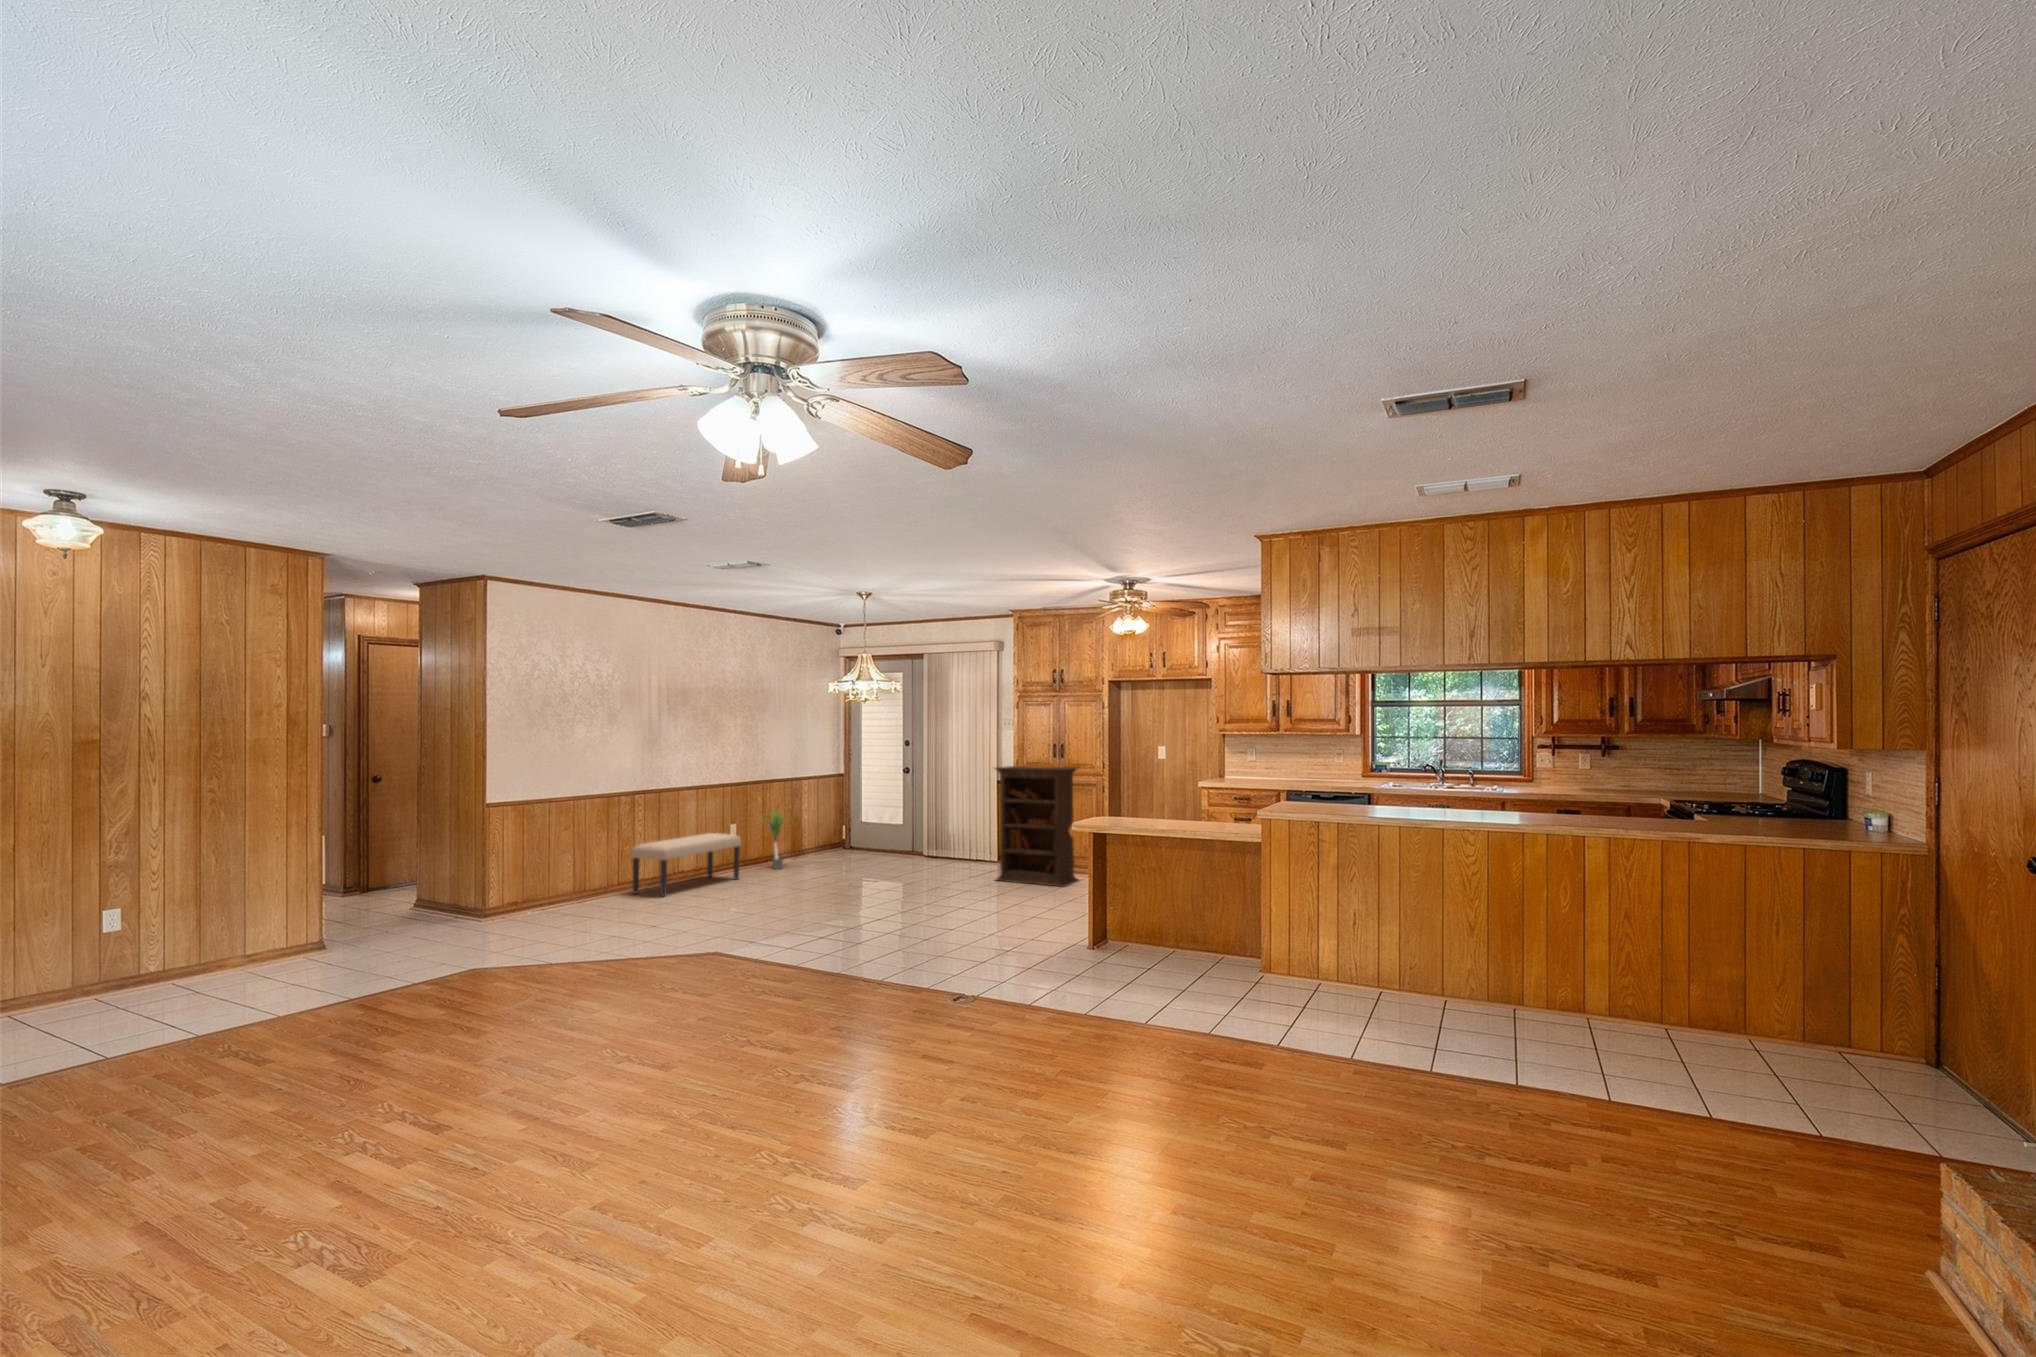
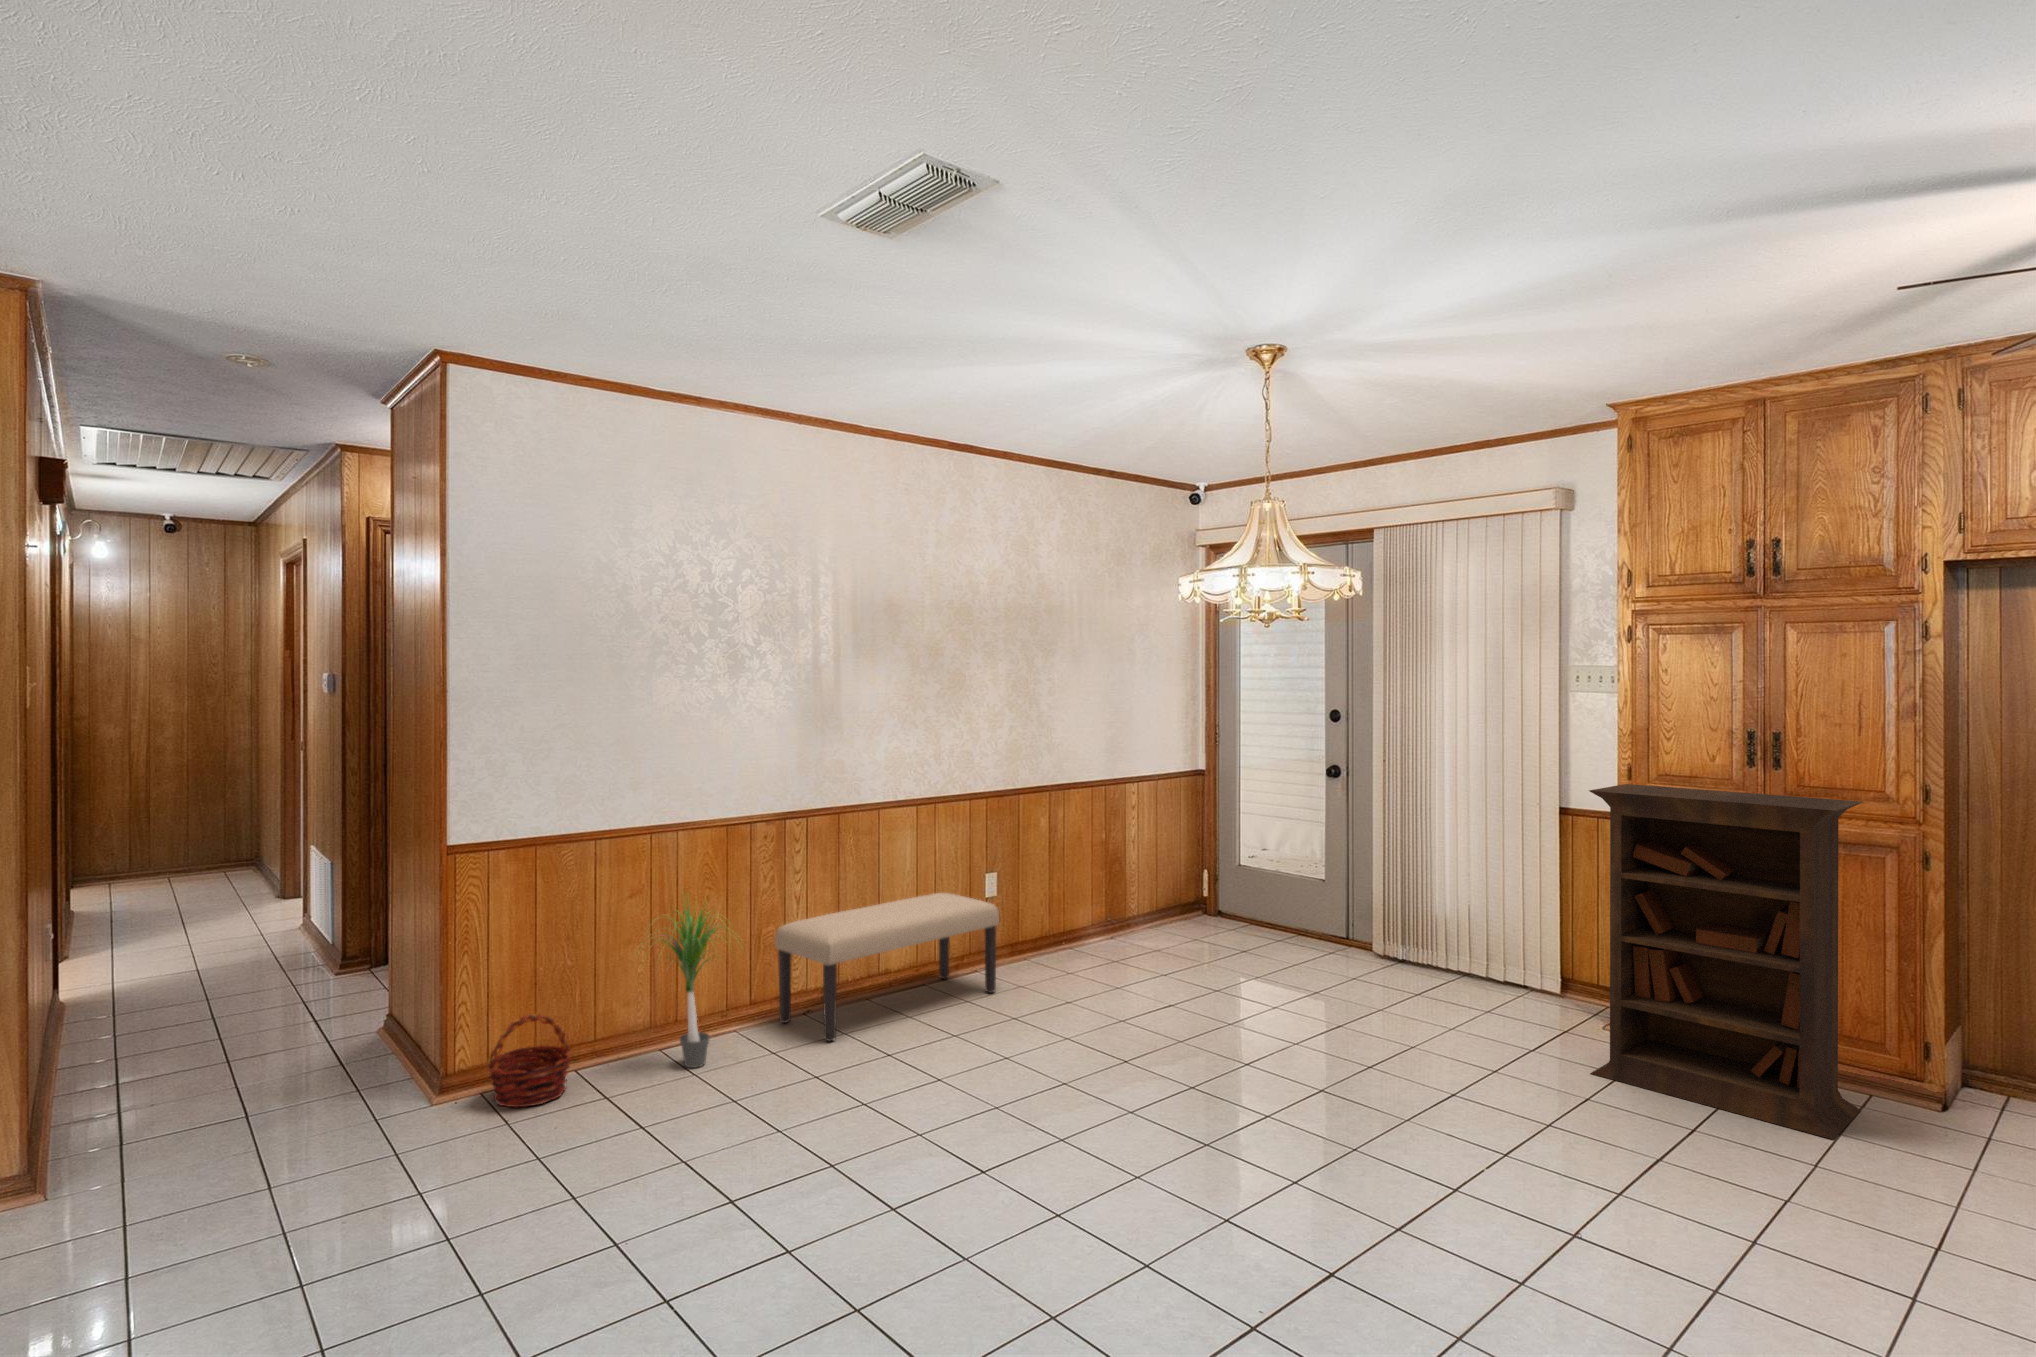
potted plant: present [767,811,784,869] -> present [651,906,738,1068]
basket: none [507,881,548,922] -> present [487,1014,570,1107]

